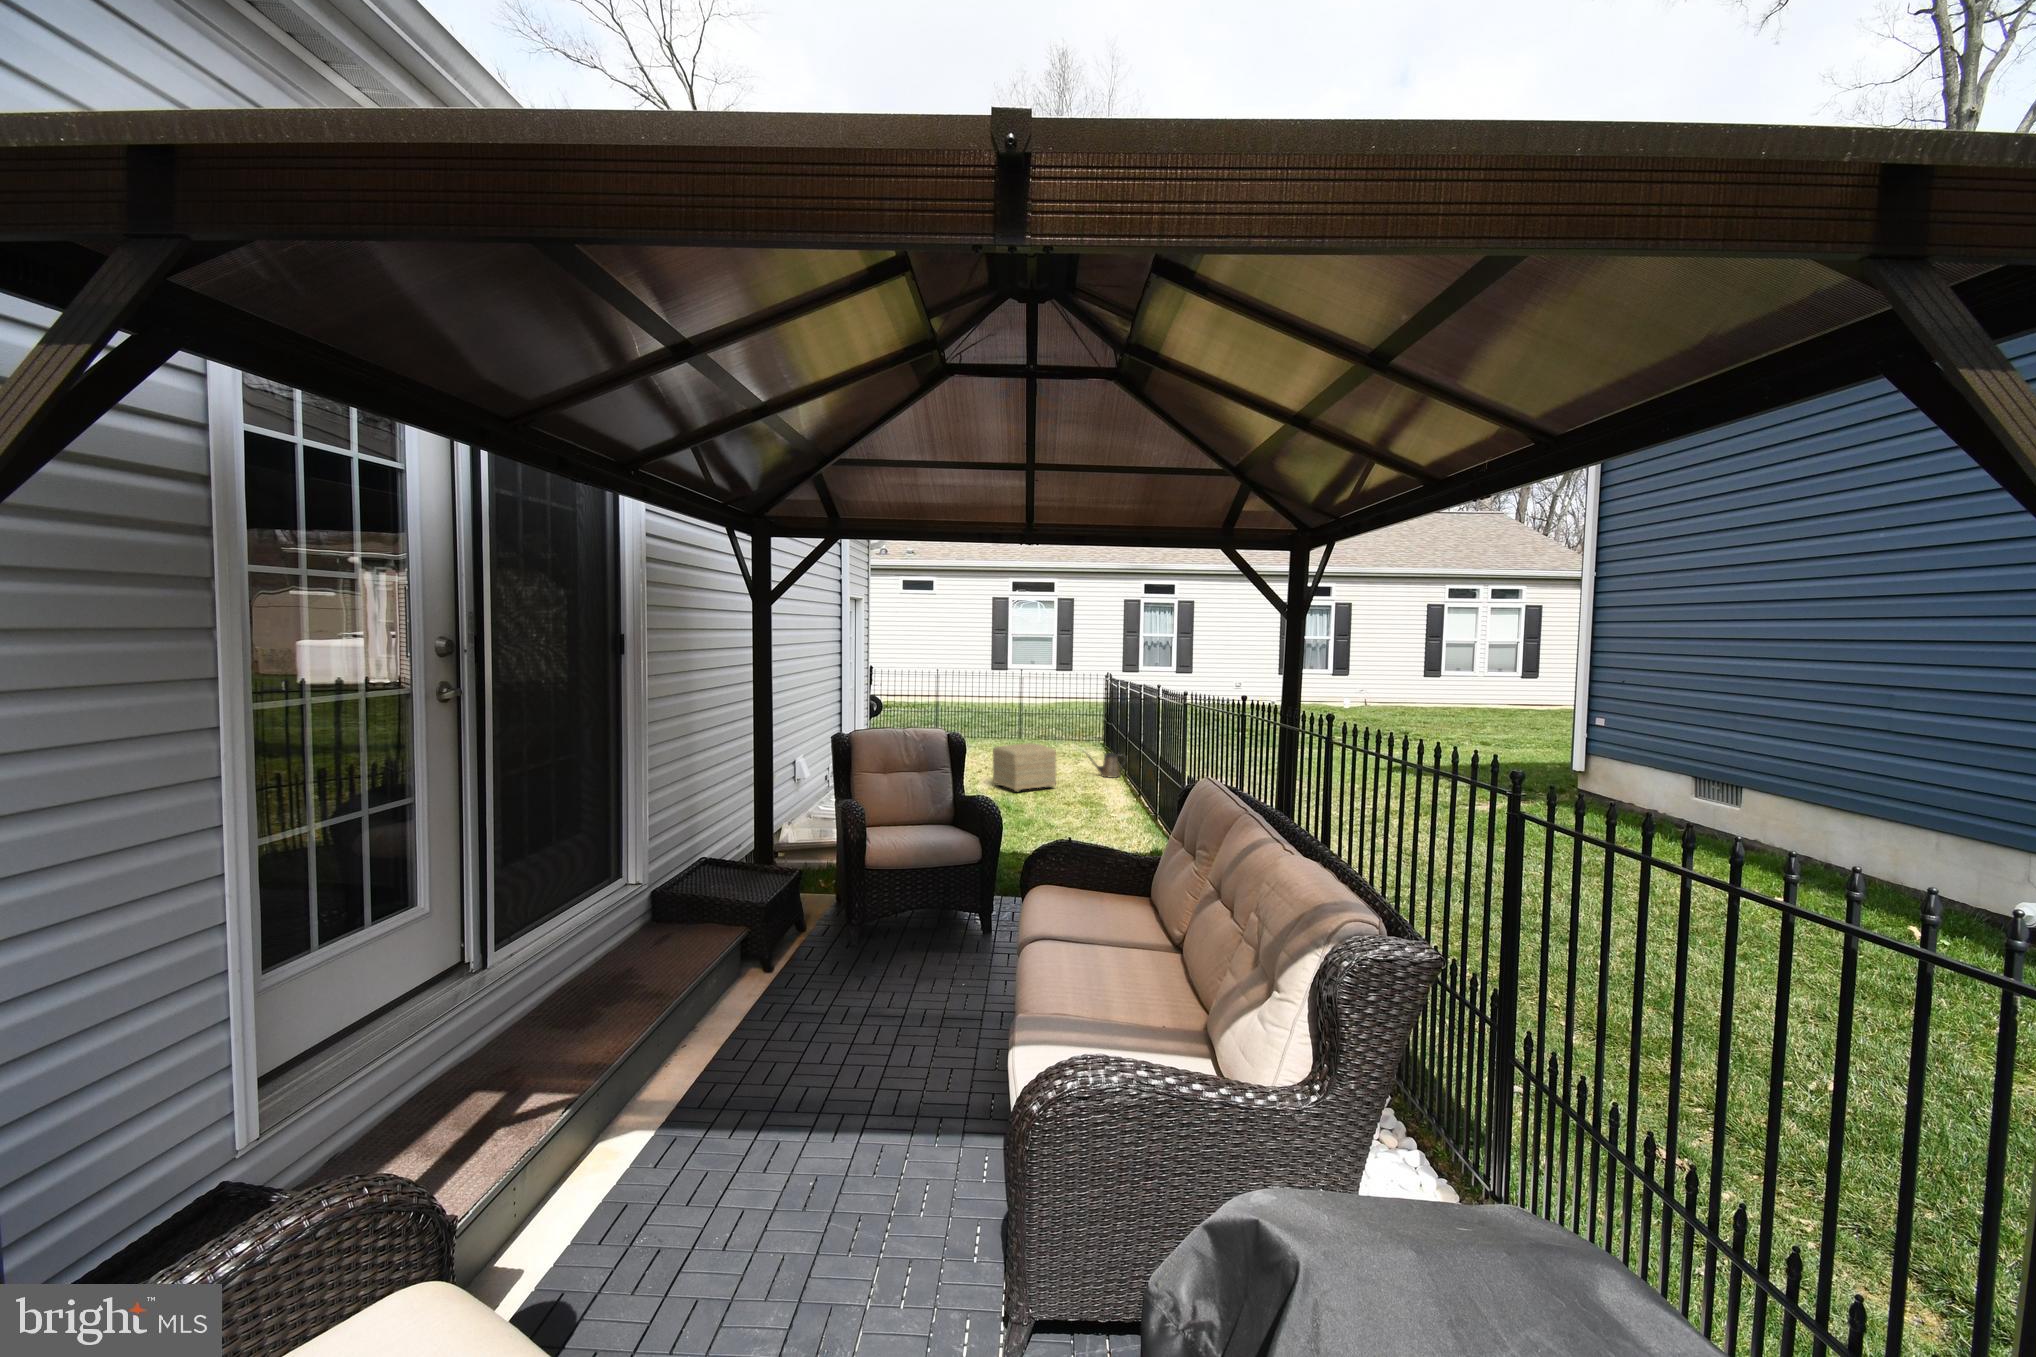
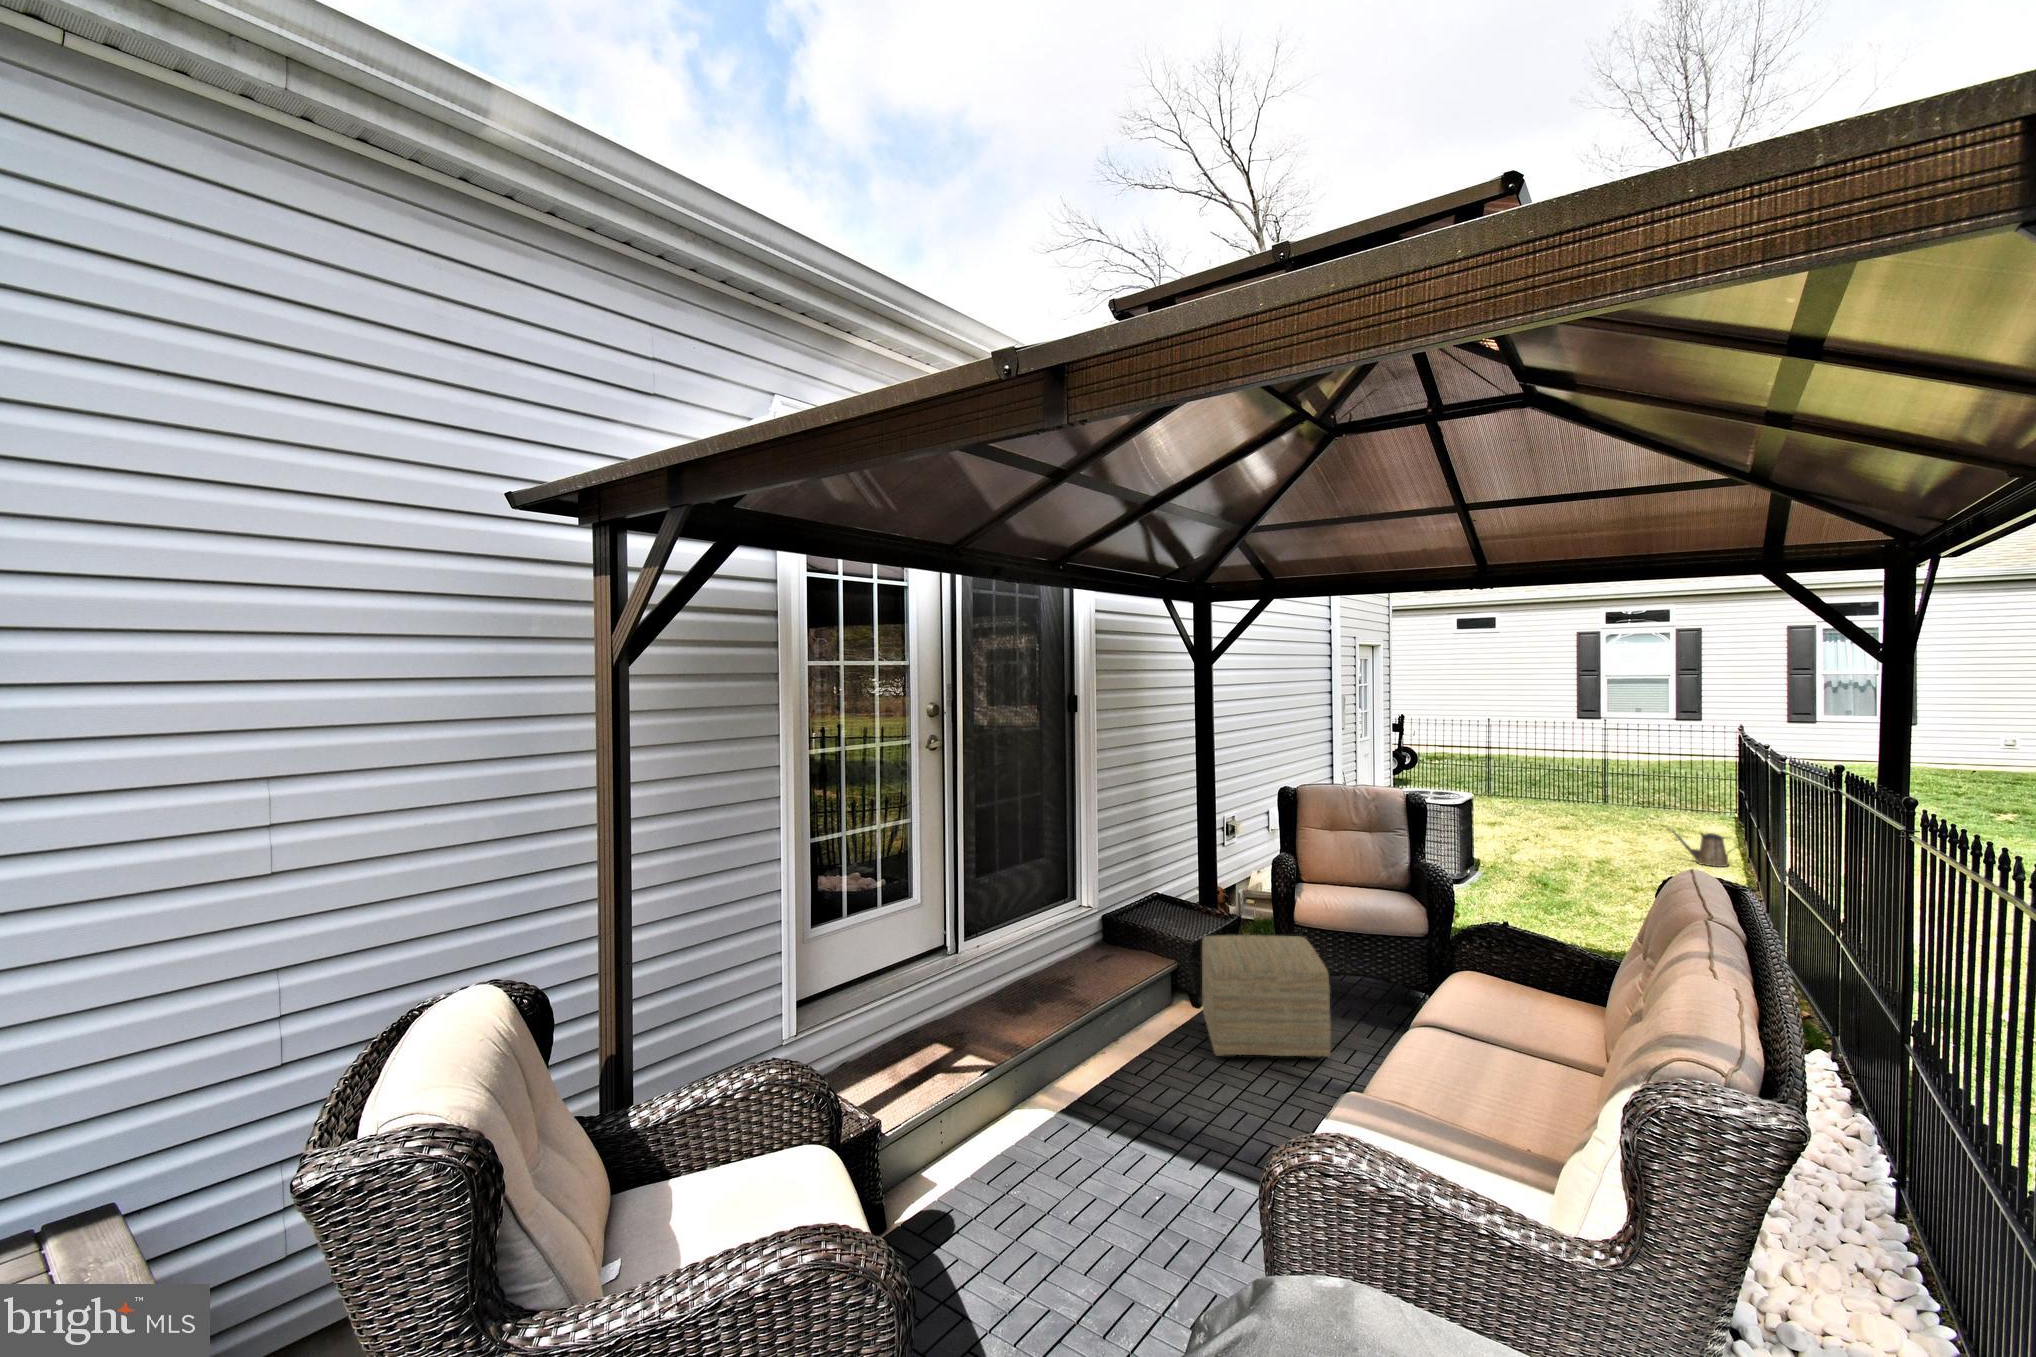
ottoman: present [993,743,1056,792] -> present [1202,935,1331,1060]

